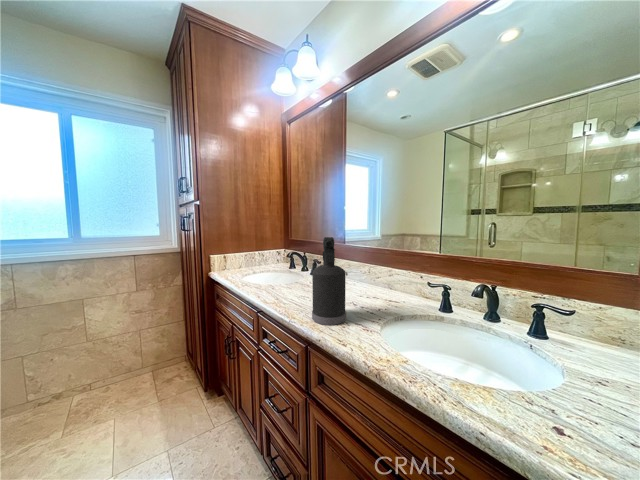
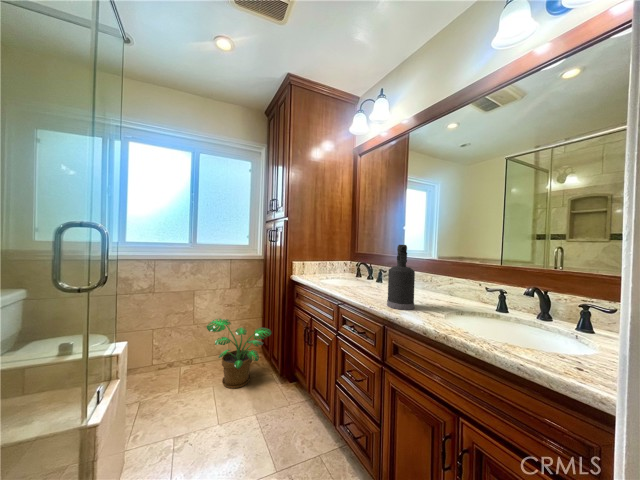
potted plant: none [100,331,193,418] -> present [206,319,272,388]

